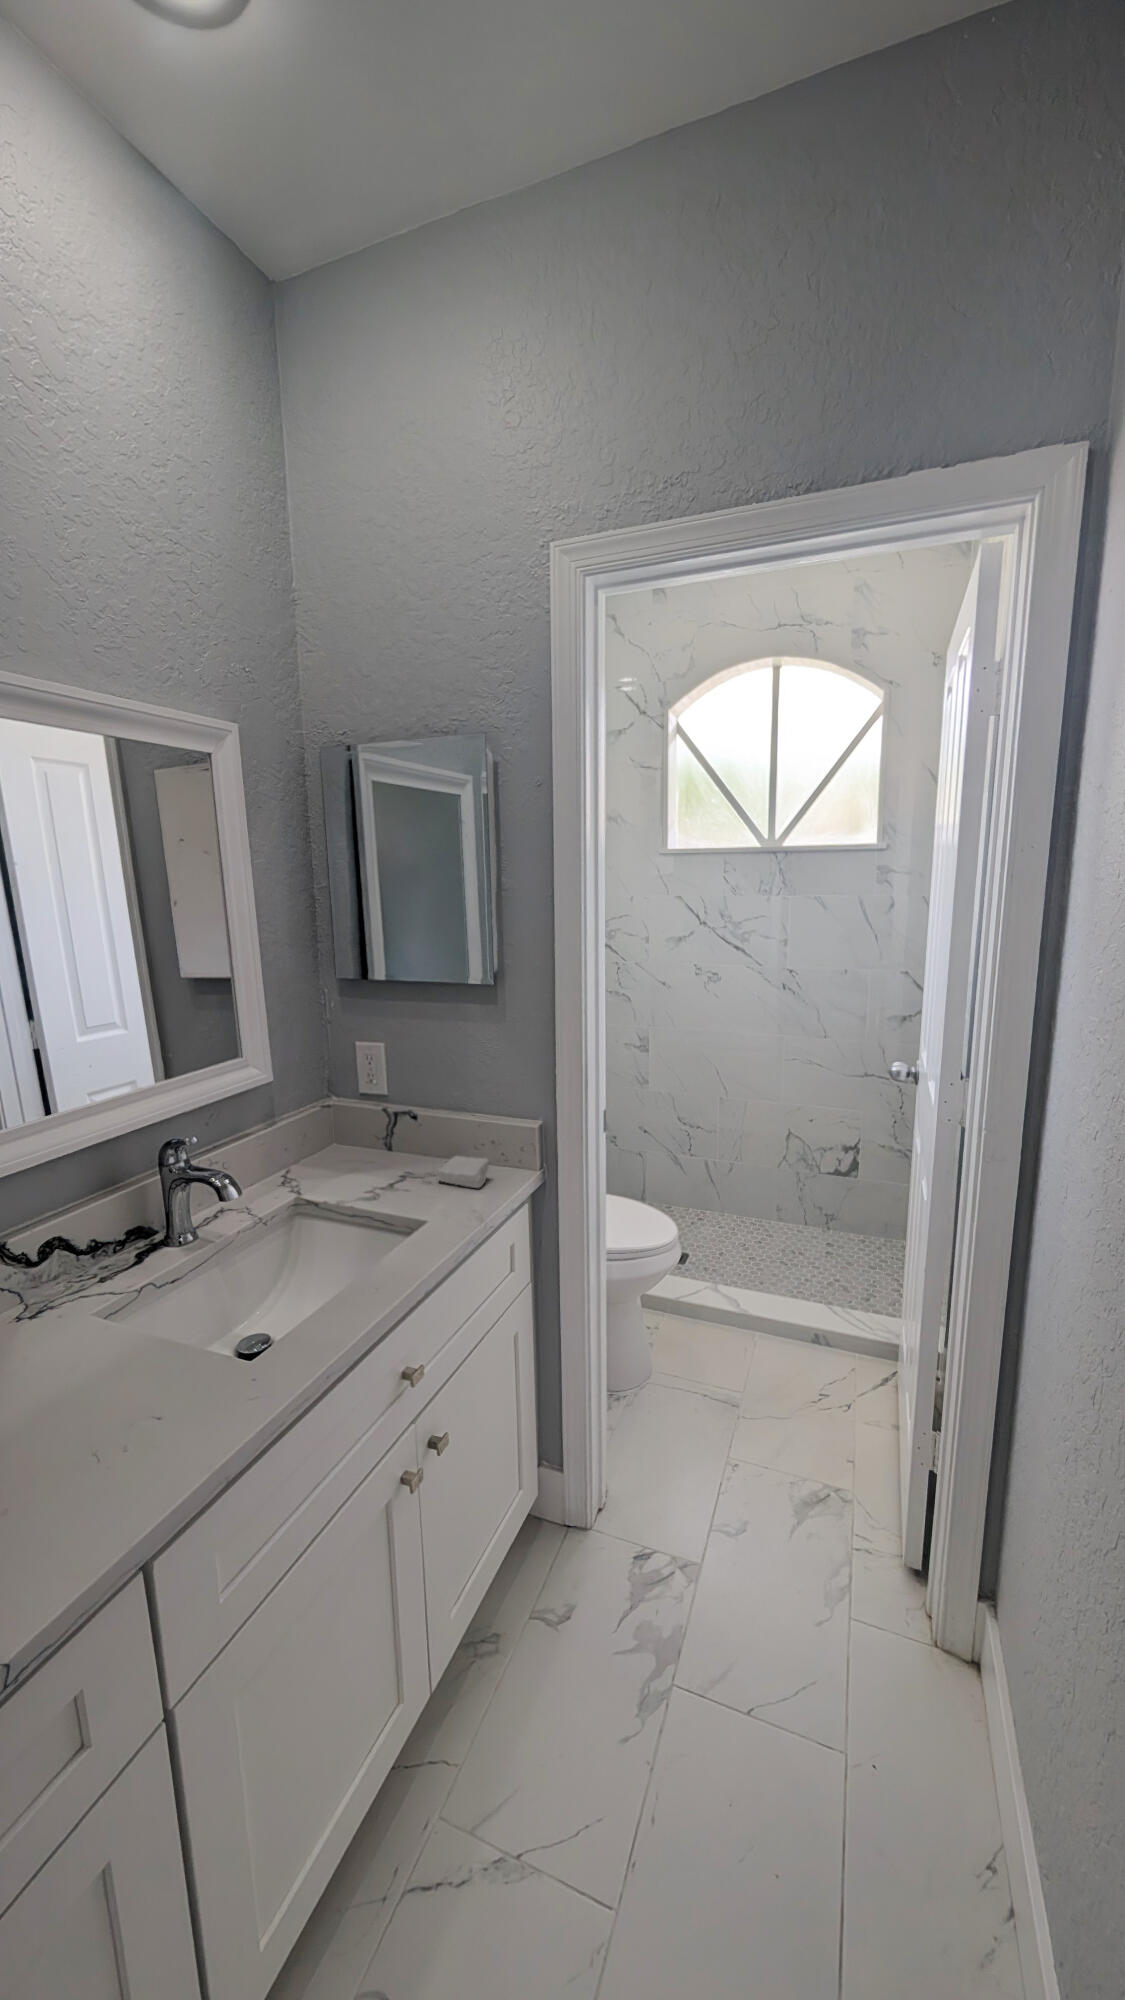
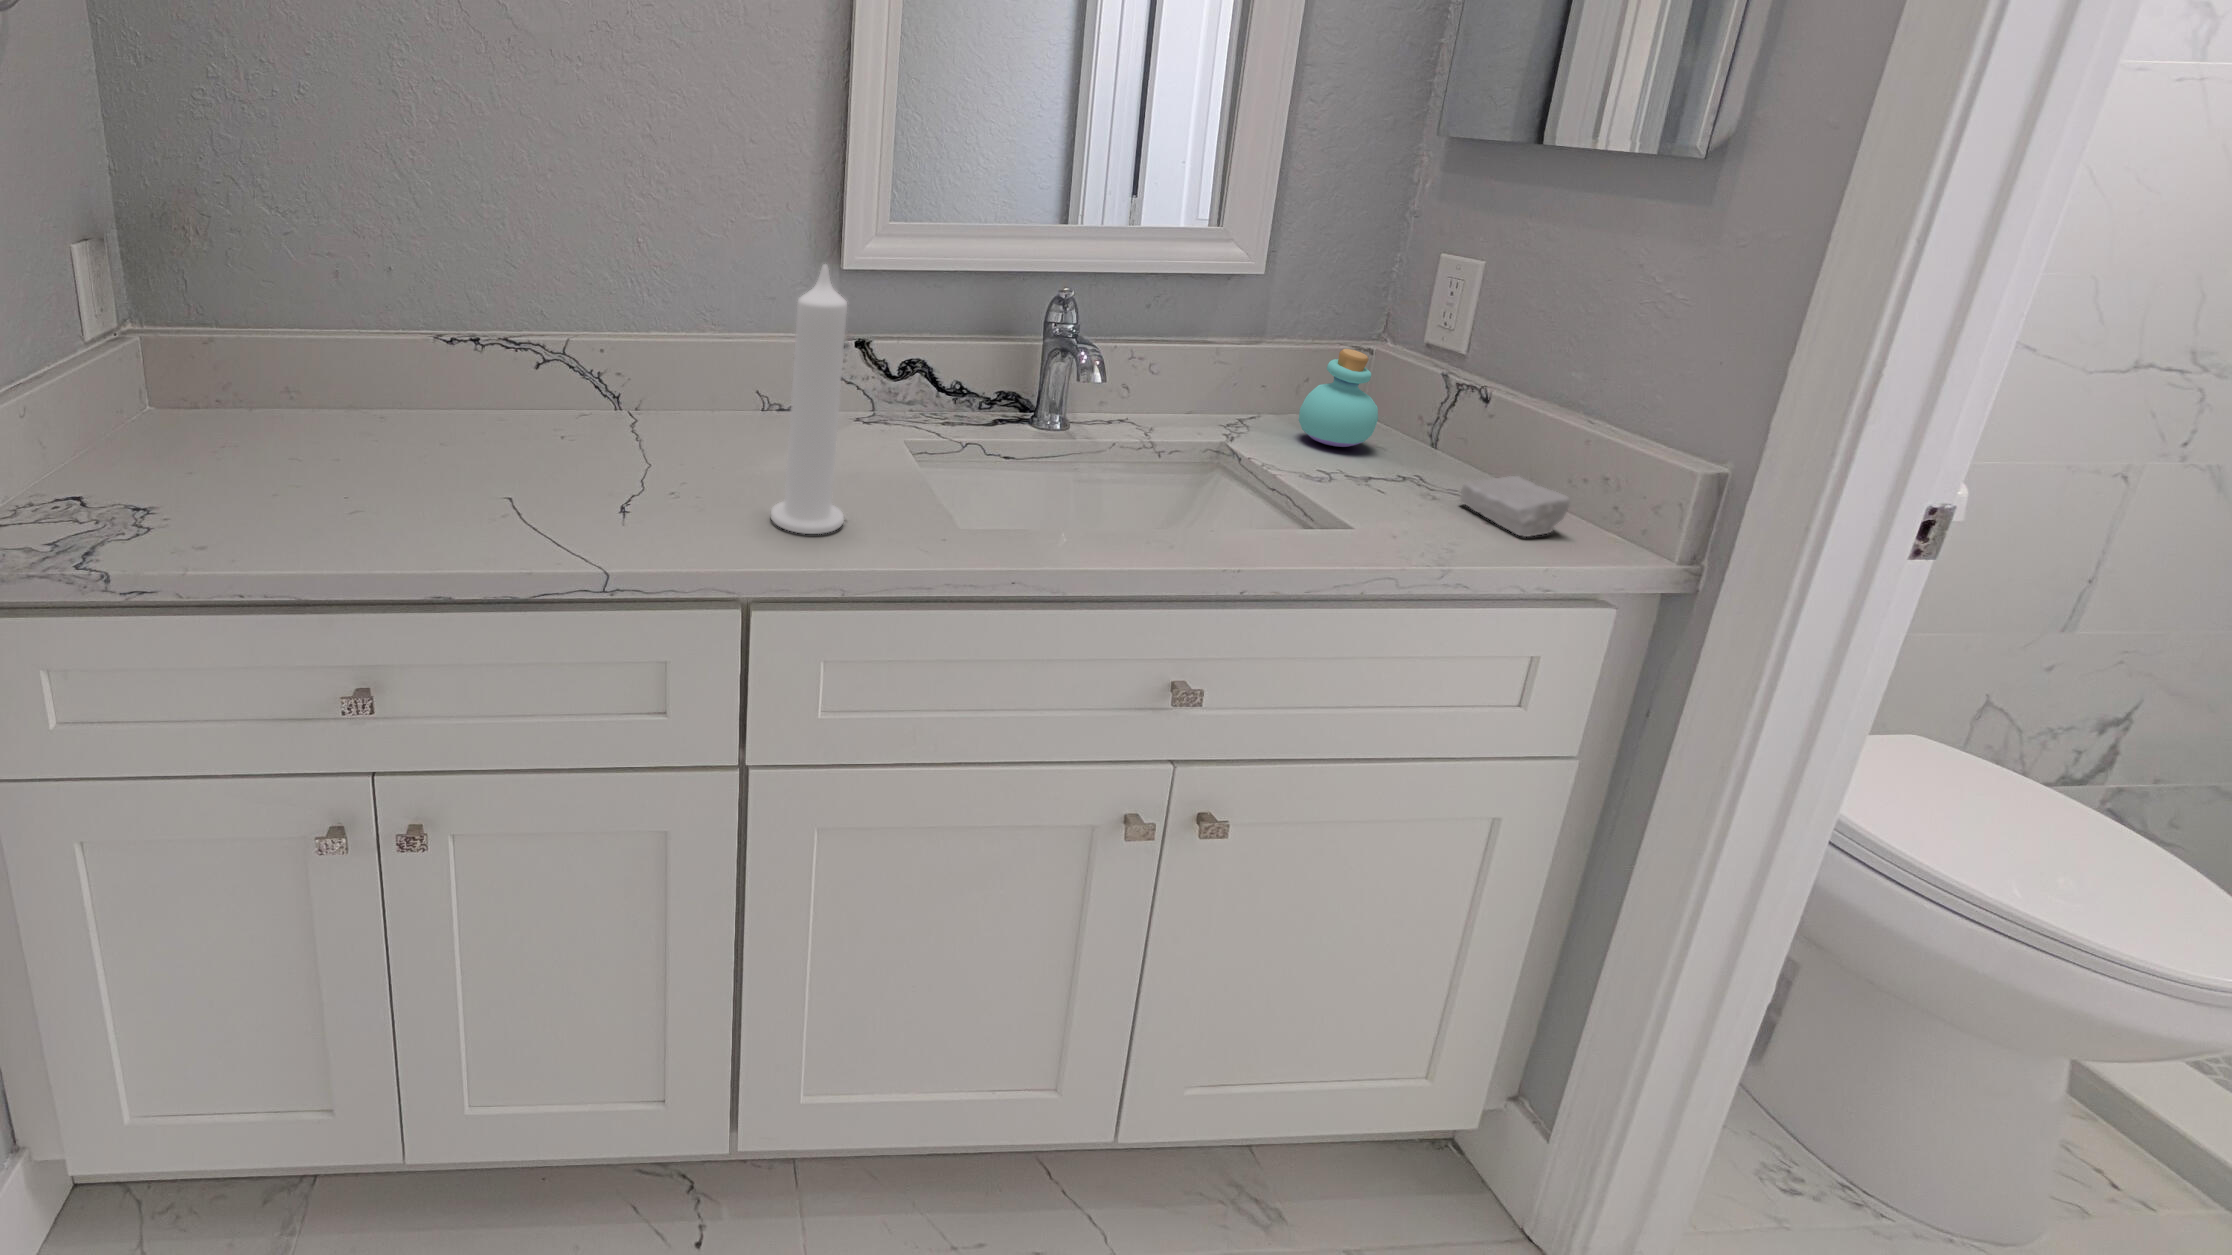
perfume bottle: none [324,1113,370,1175] -> present [1299,349,1378,447]
candle: none [55,1212,142,1462] -> present [771,265,847,534]

